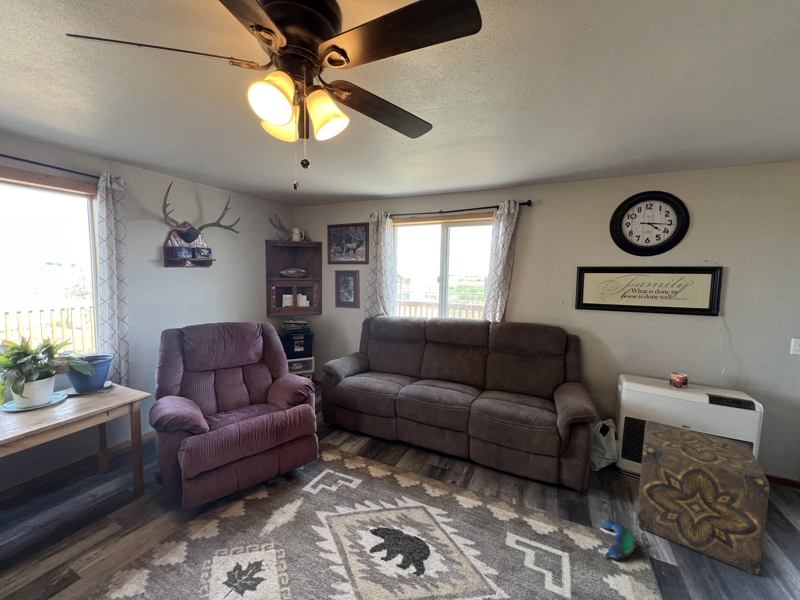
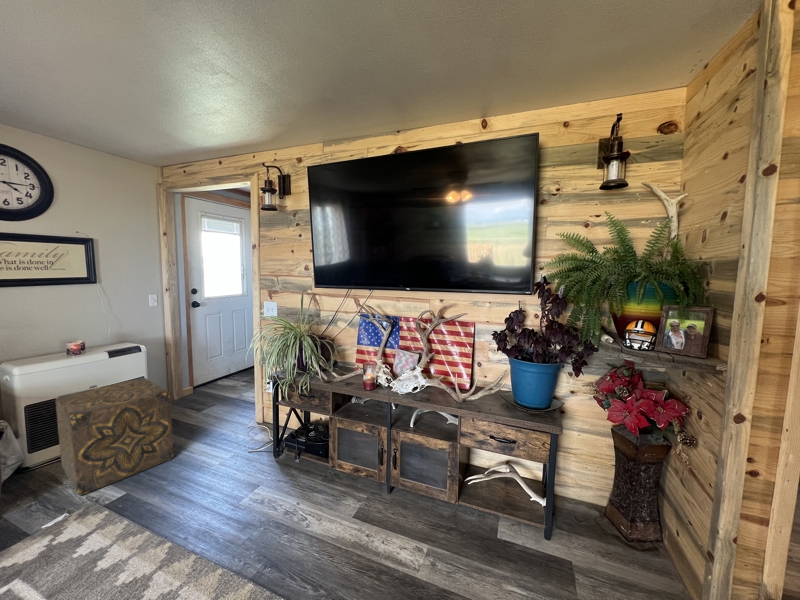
plush toy: present [602,519,638,559] -> none [41,501,92,542]

